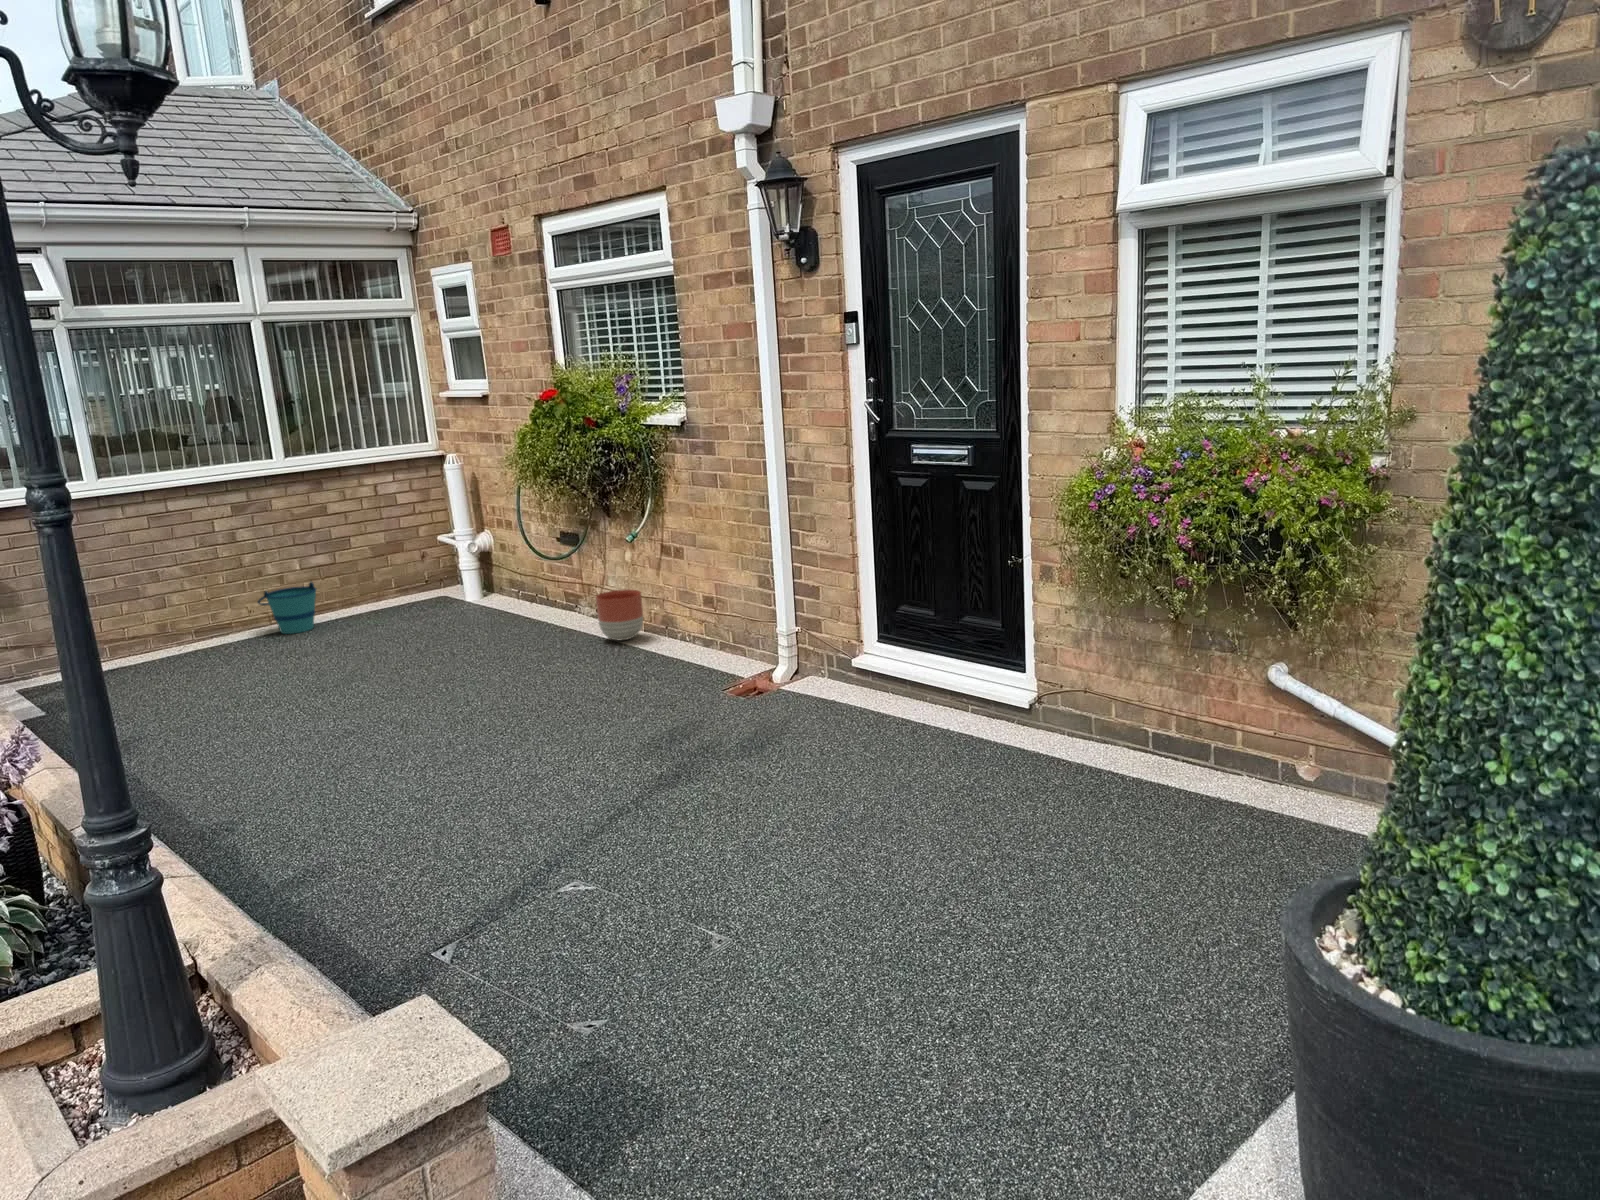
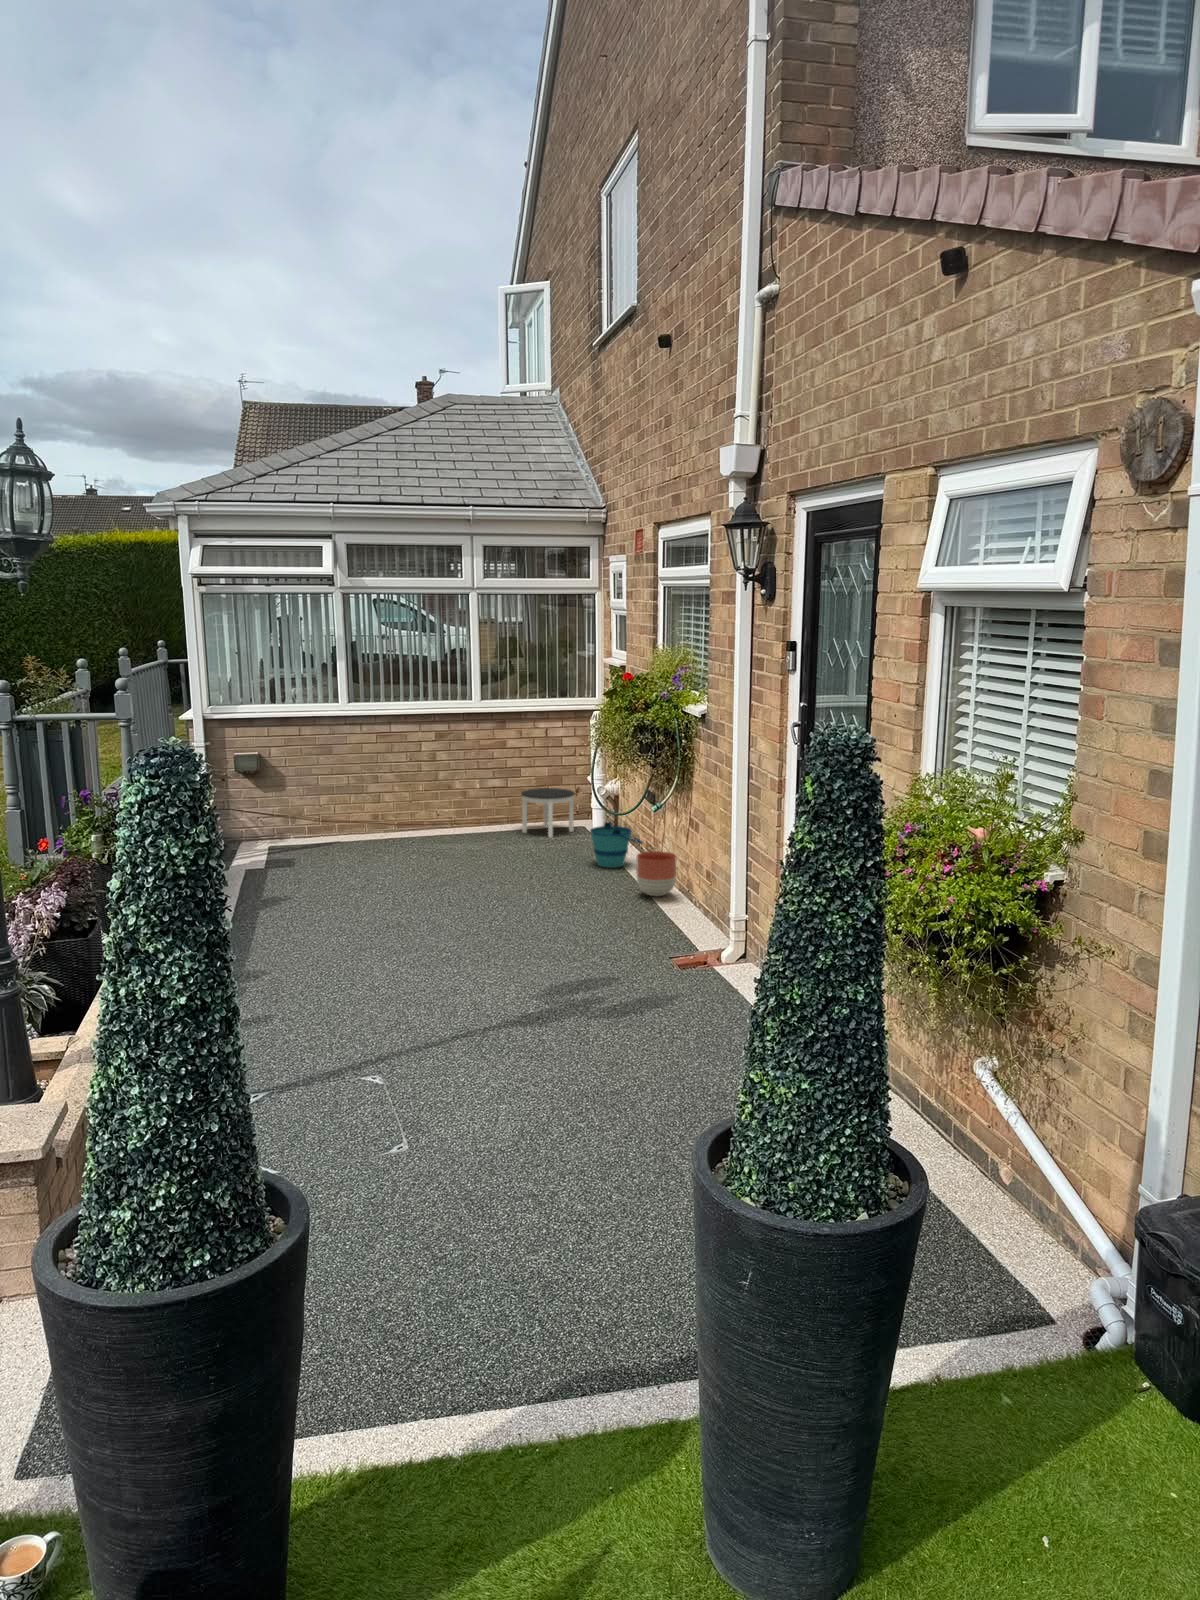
round table: none [364,554,436,613] -> present [521,788,574,838]
bucket: present [258,581,316,634] -> present [590,822,643,868]

